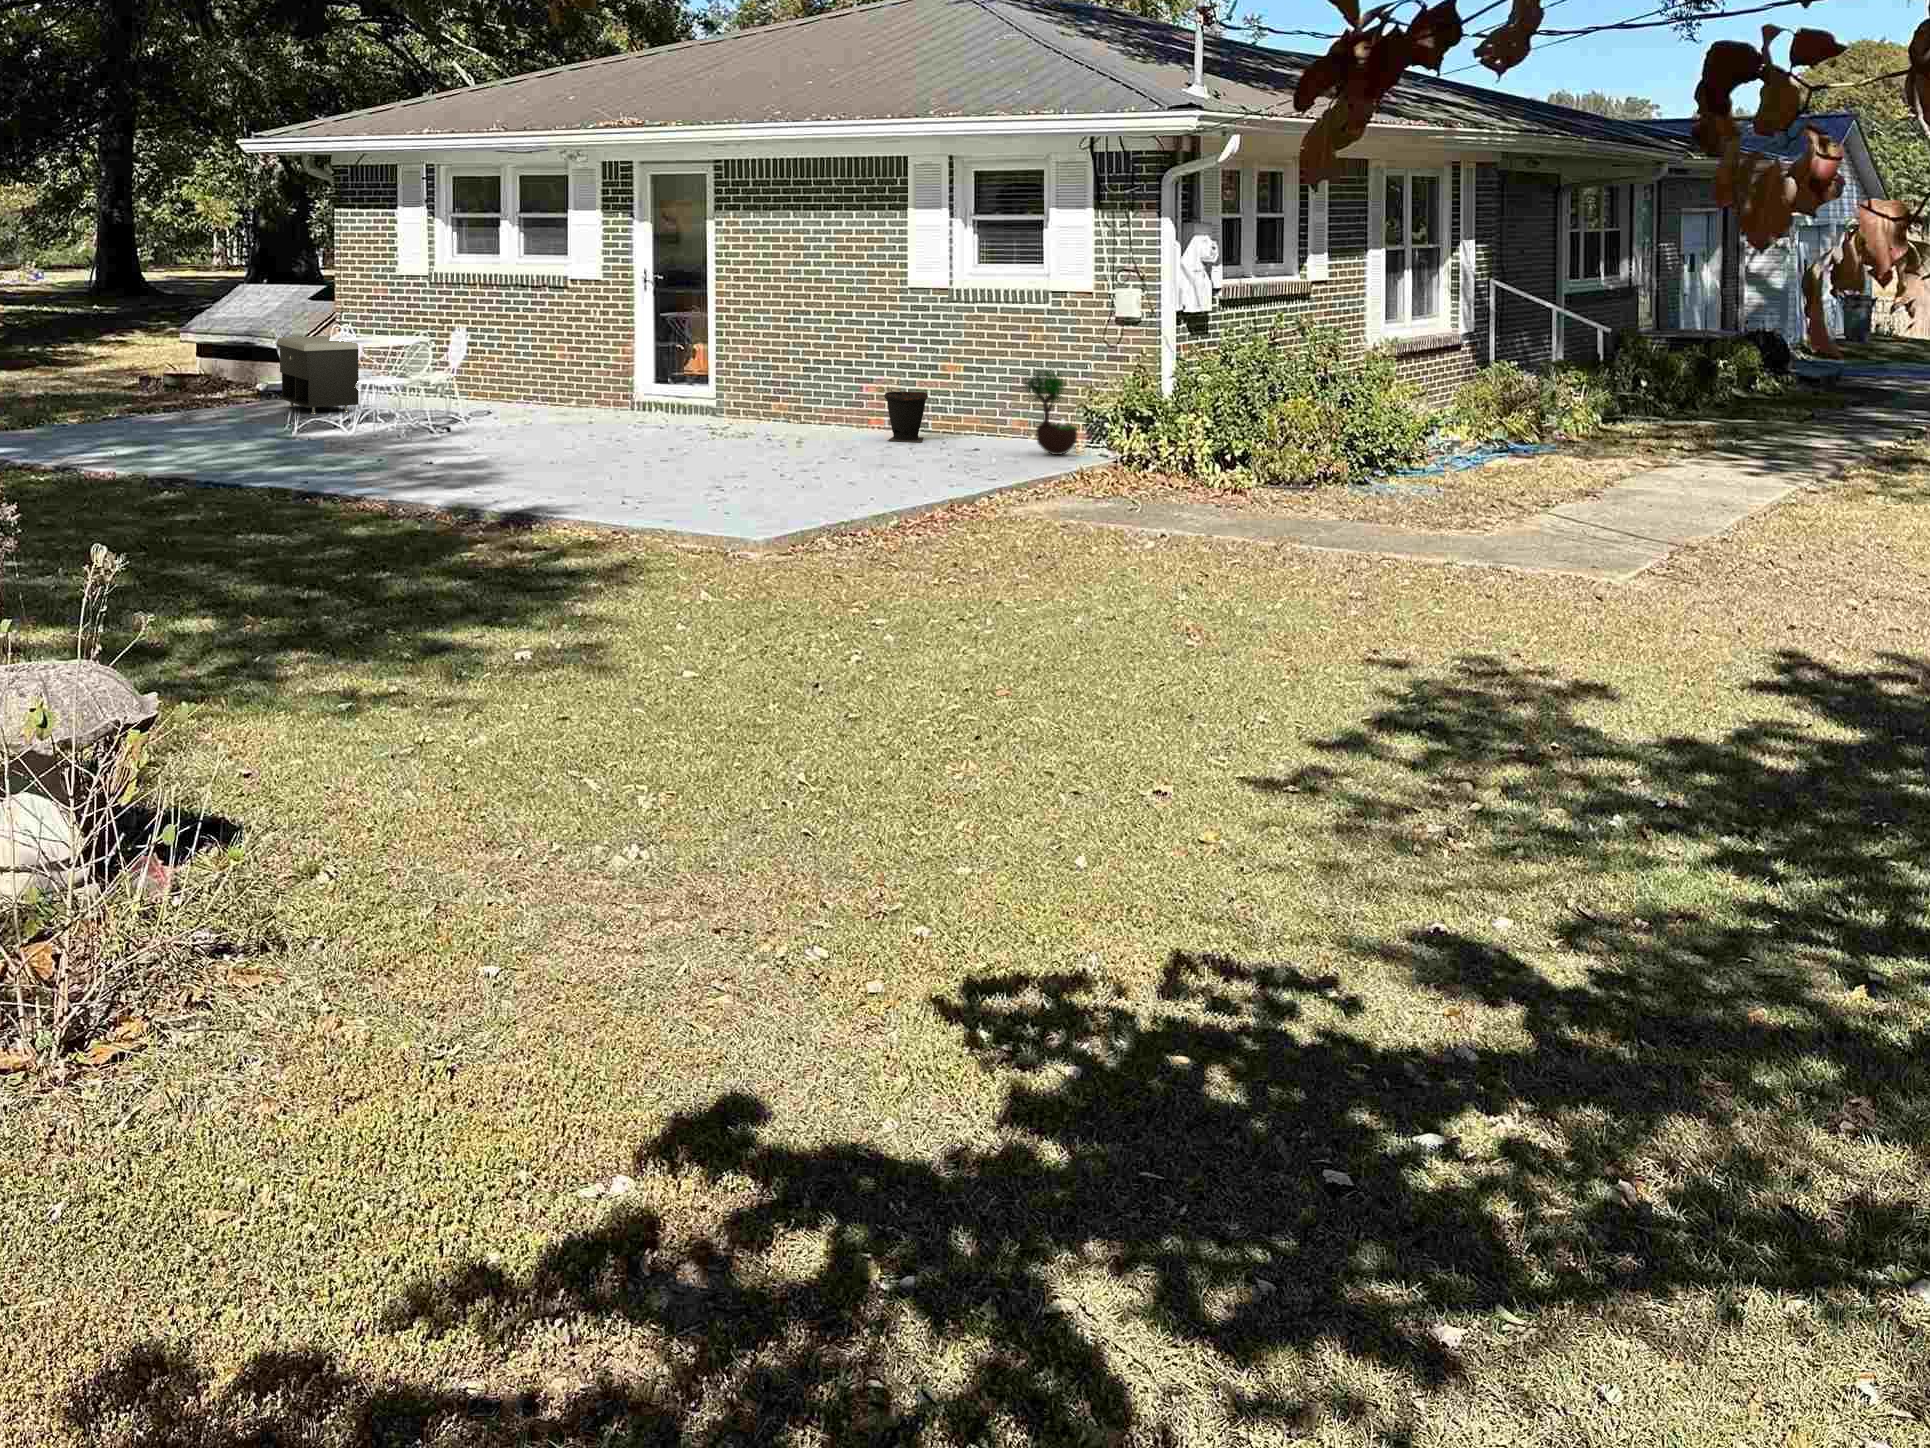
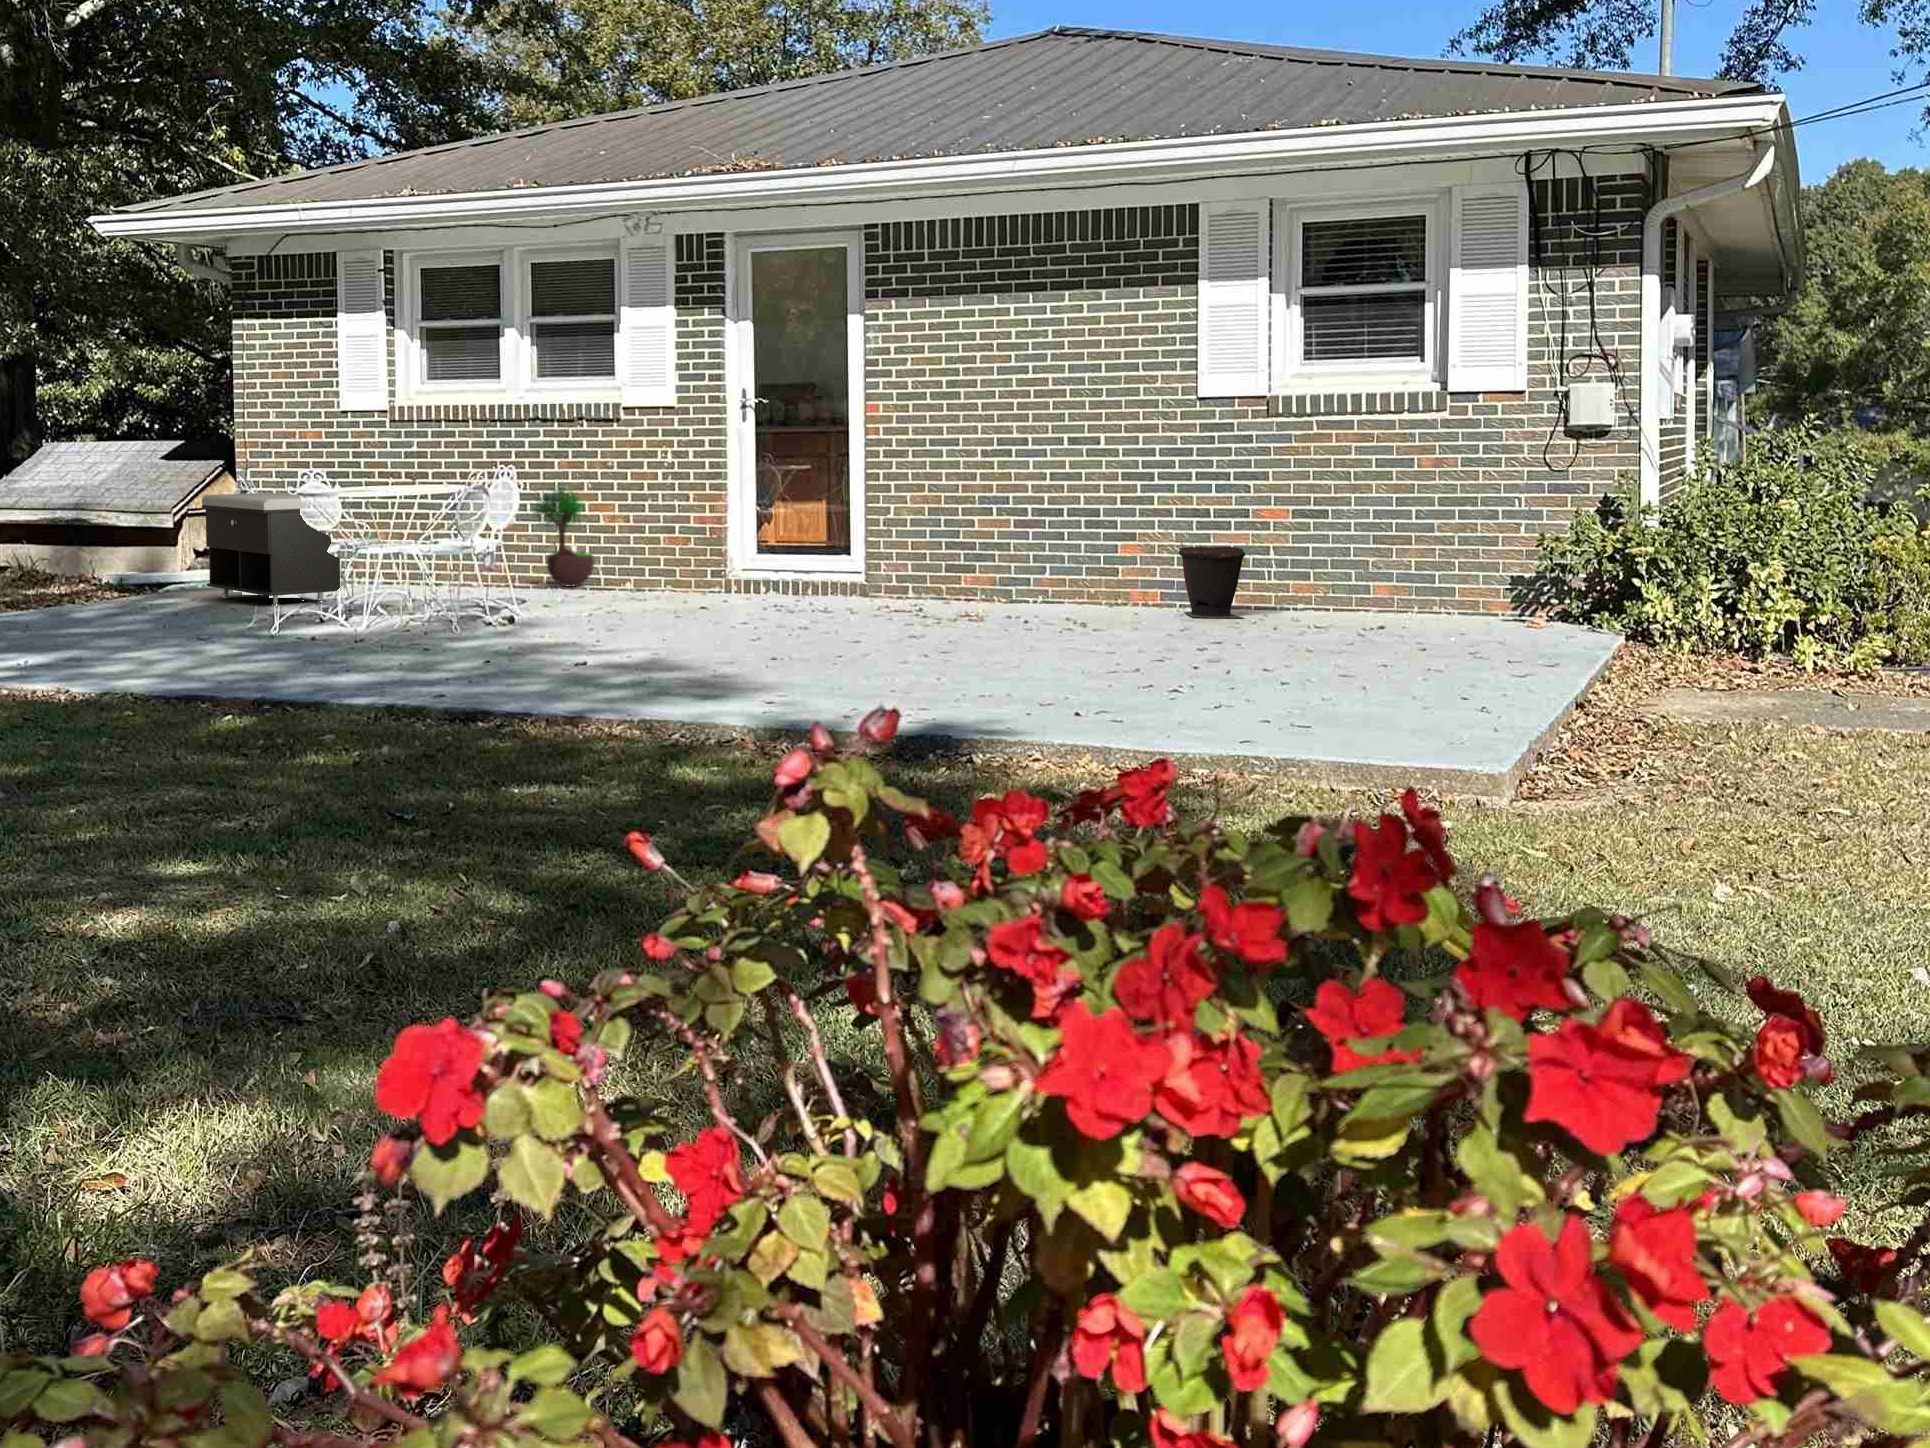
potted tree: present [1023,366,1078,455] -> present [531,485,594,587]

